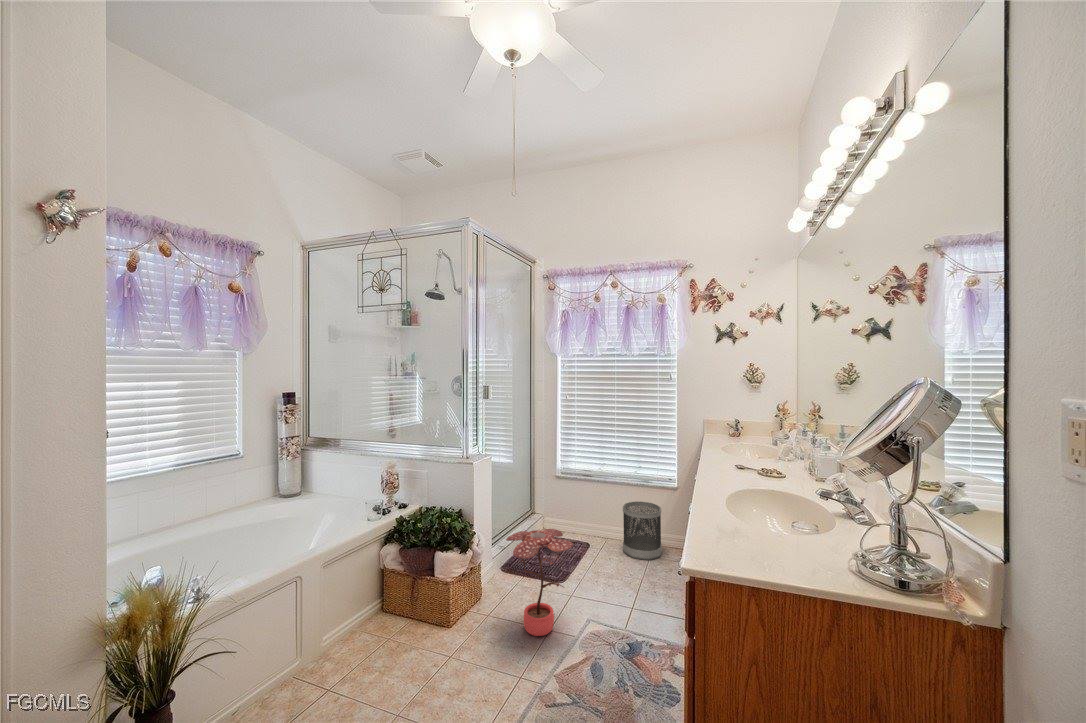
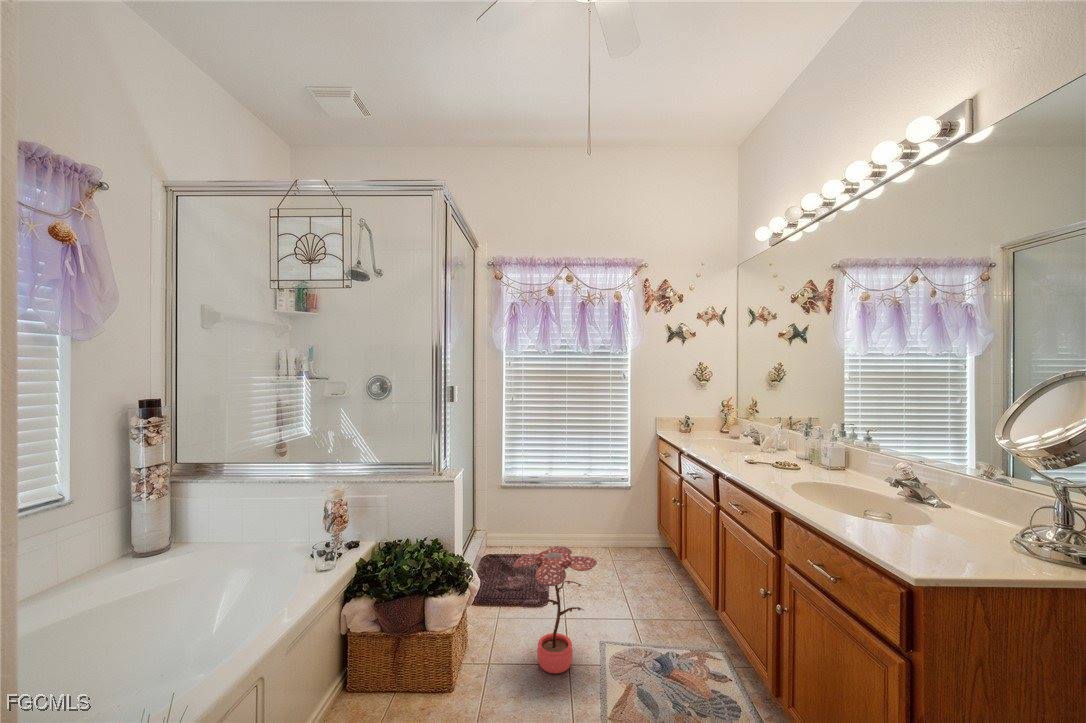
wastebasket: present [623,501,662,560] -> none [583,505,623,565]

